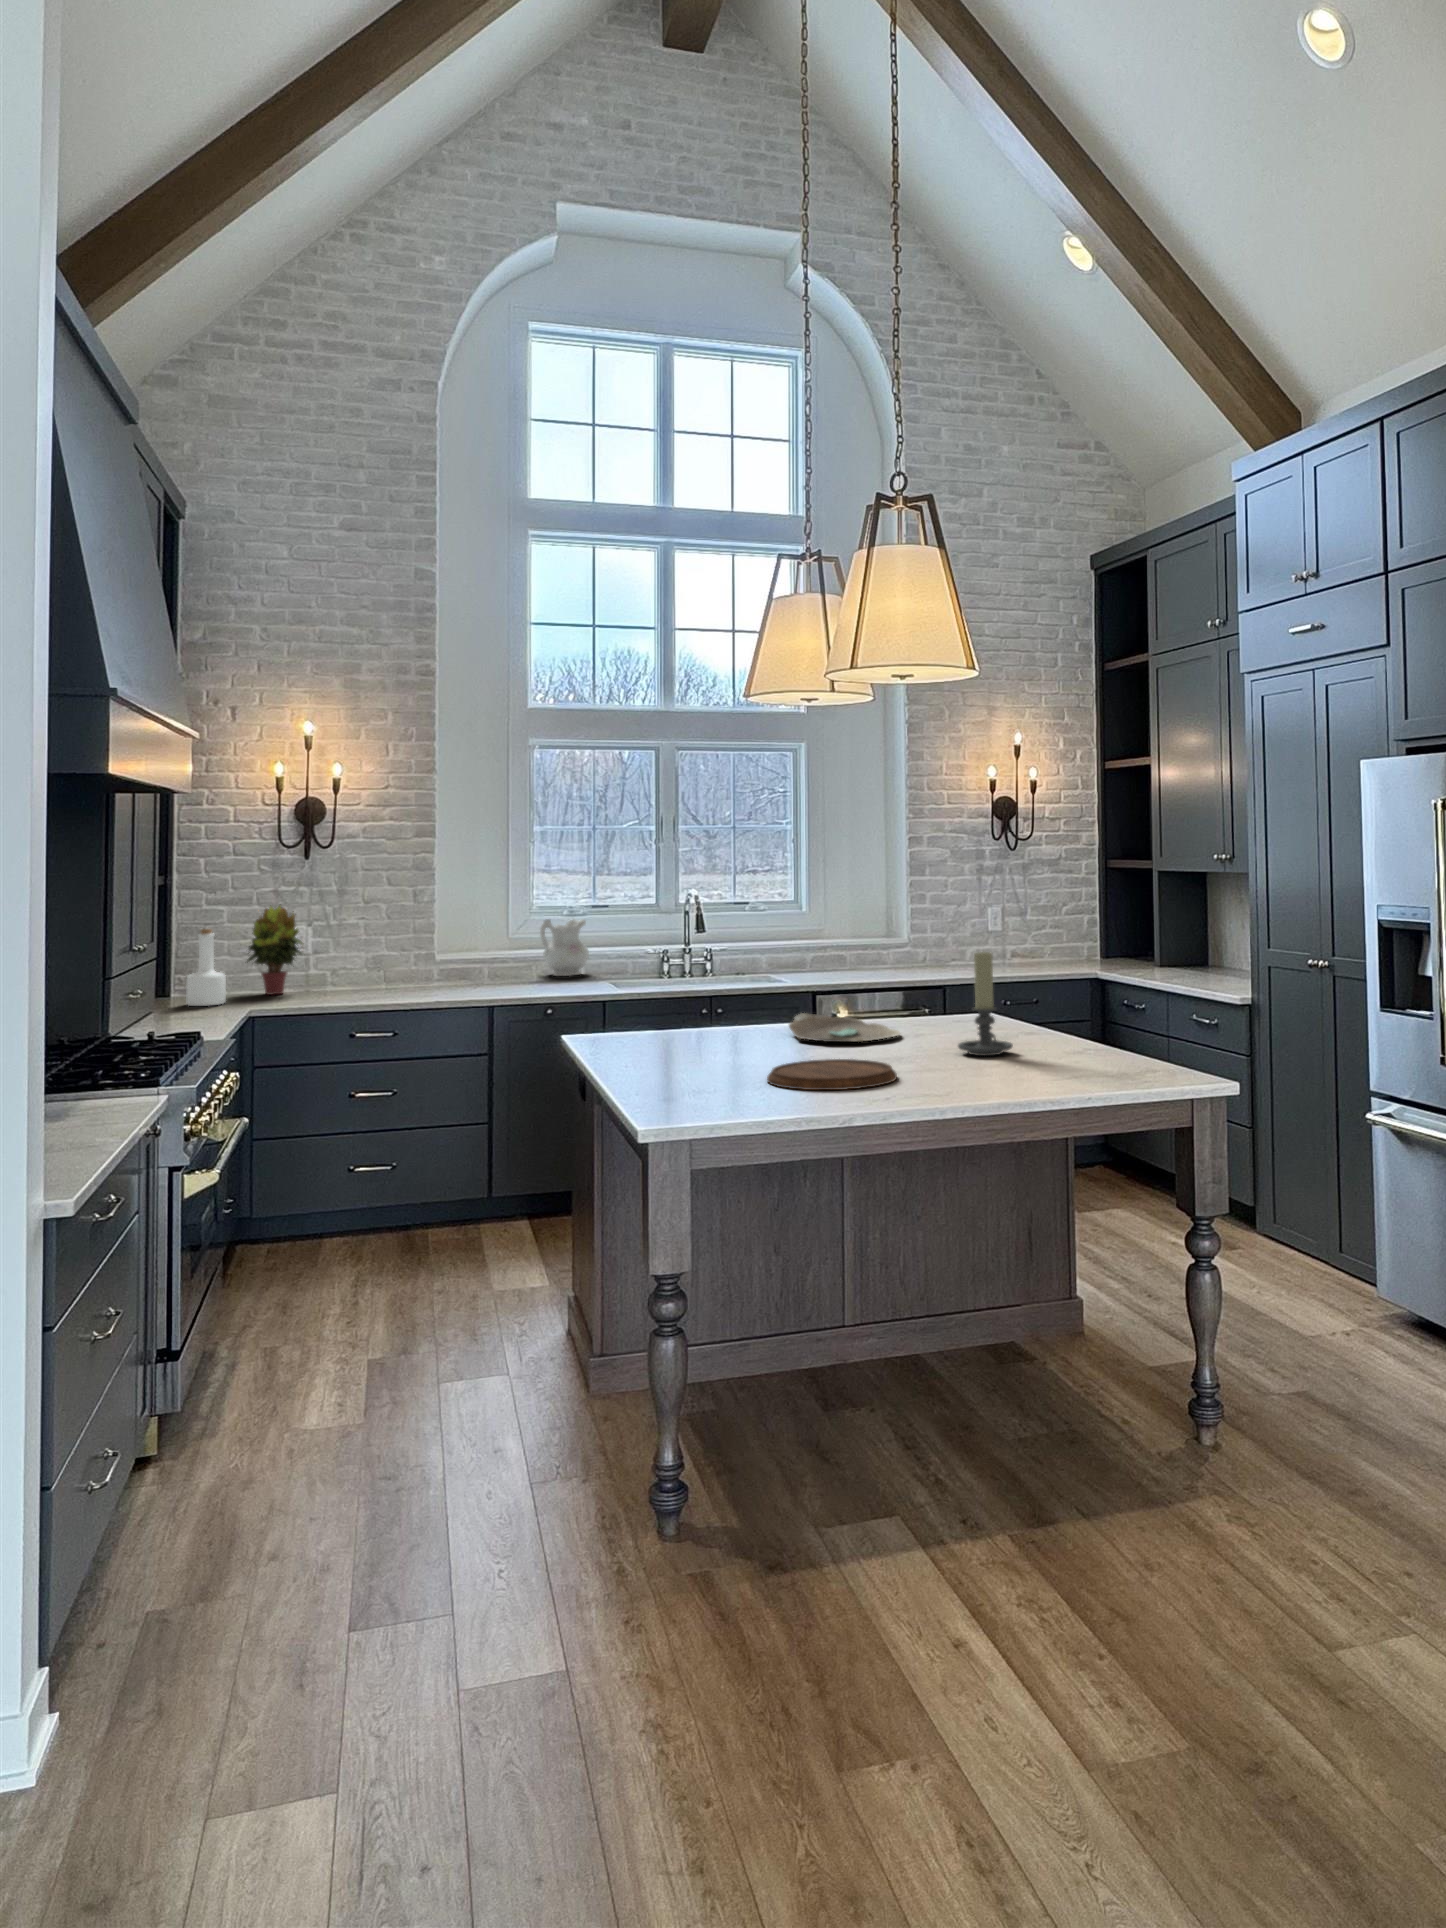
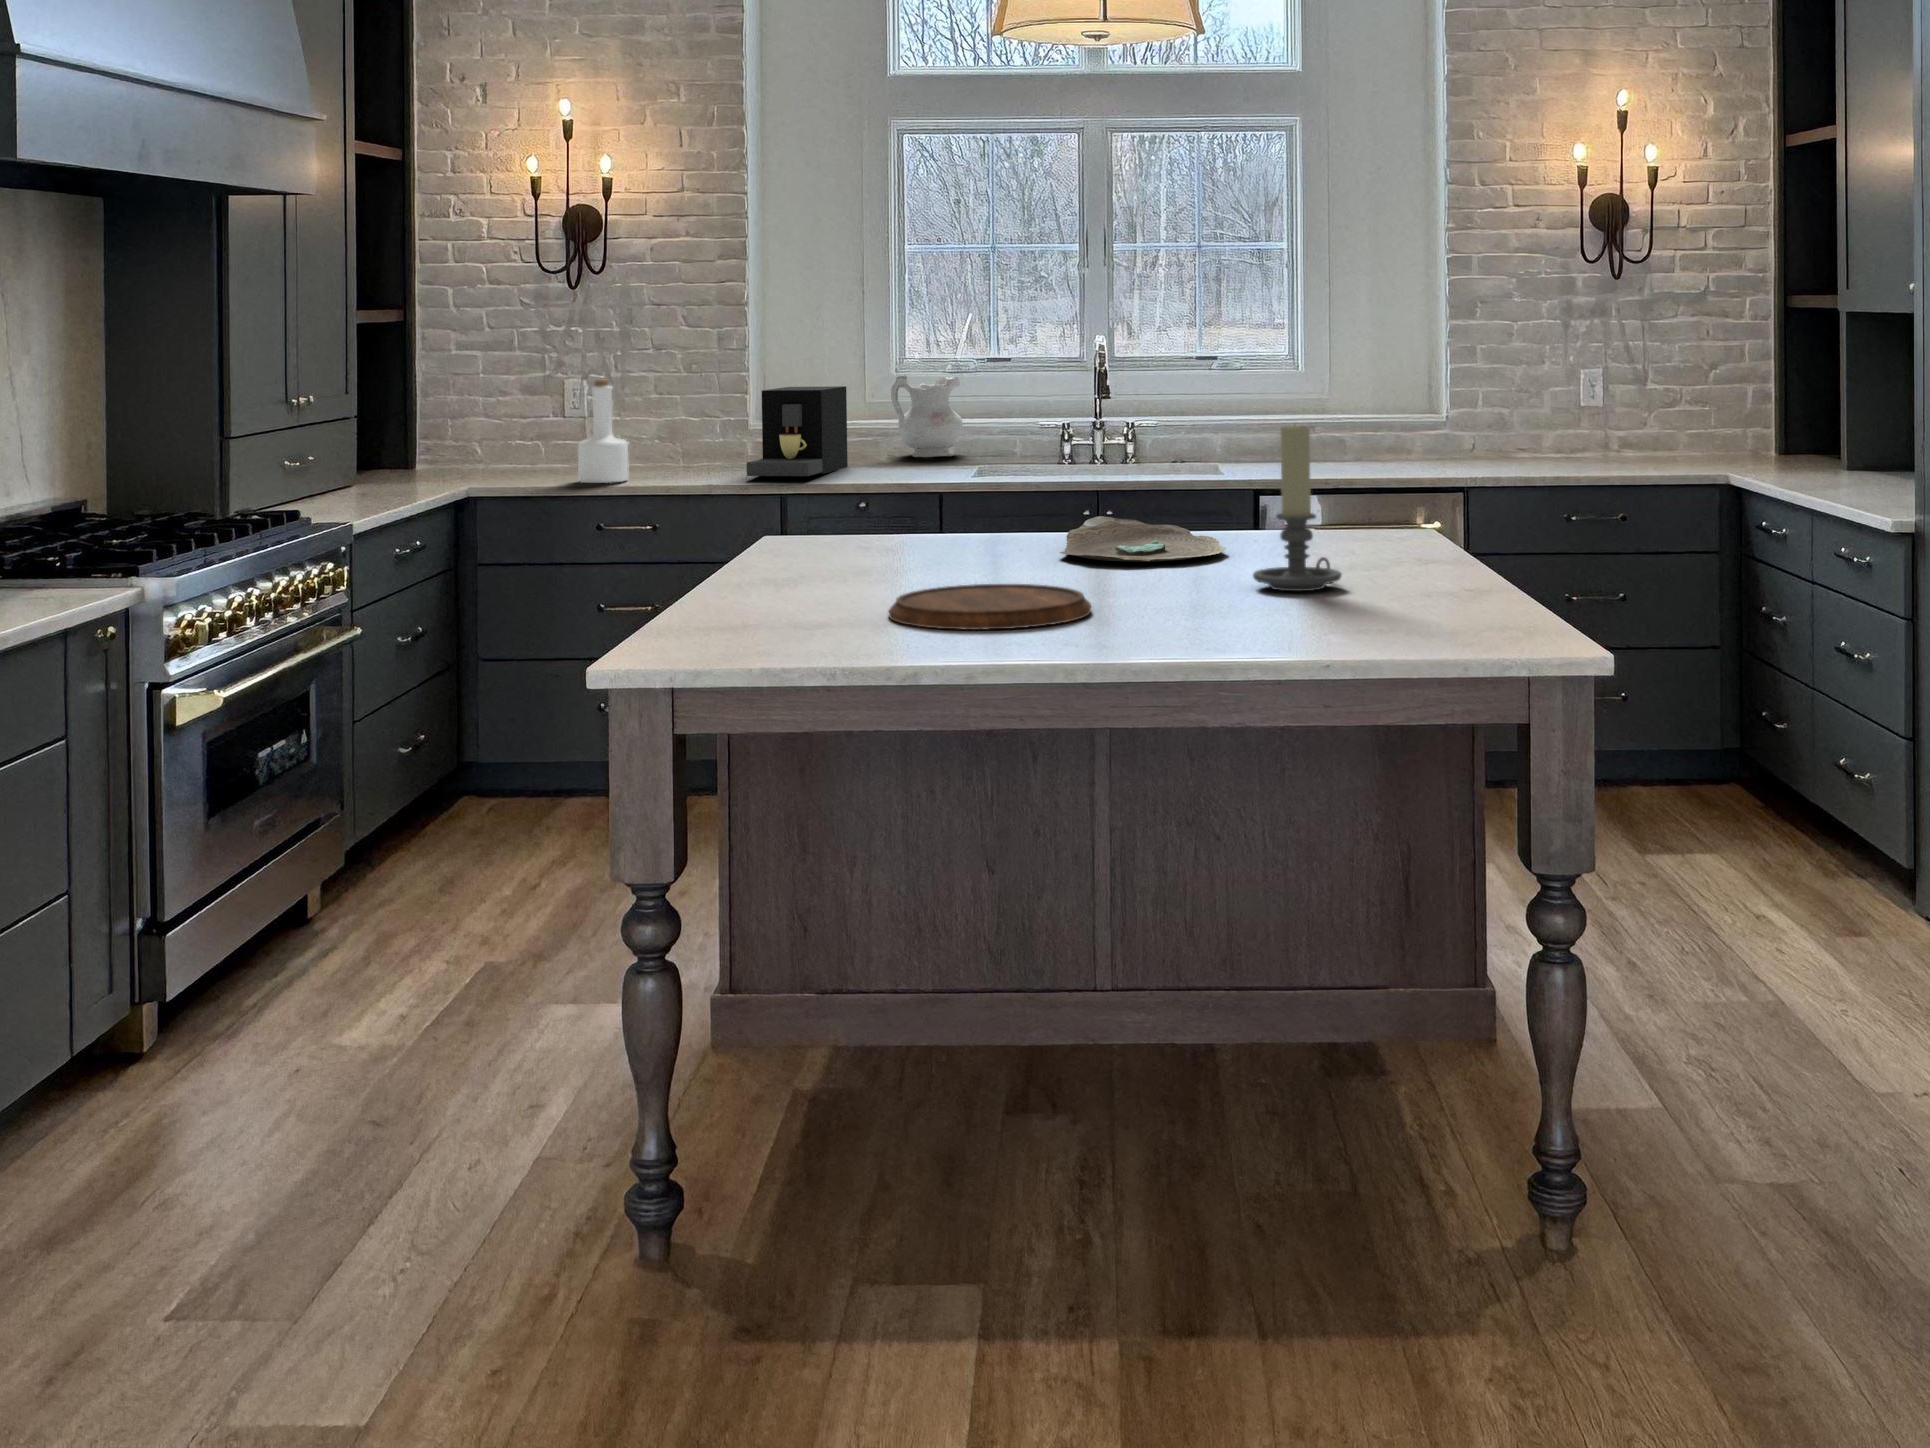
potted plant: present [247,906,303,995] -> none [486,348,564,470]
coffee maker: none [458,928,516,994] -> present [747,386,848,476]
bottle: present [186,929,226,1006] -> present [578,380,628,483]

